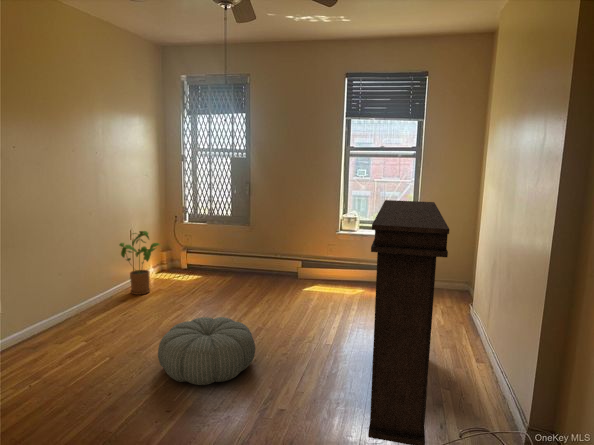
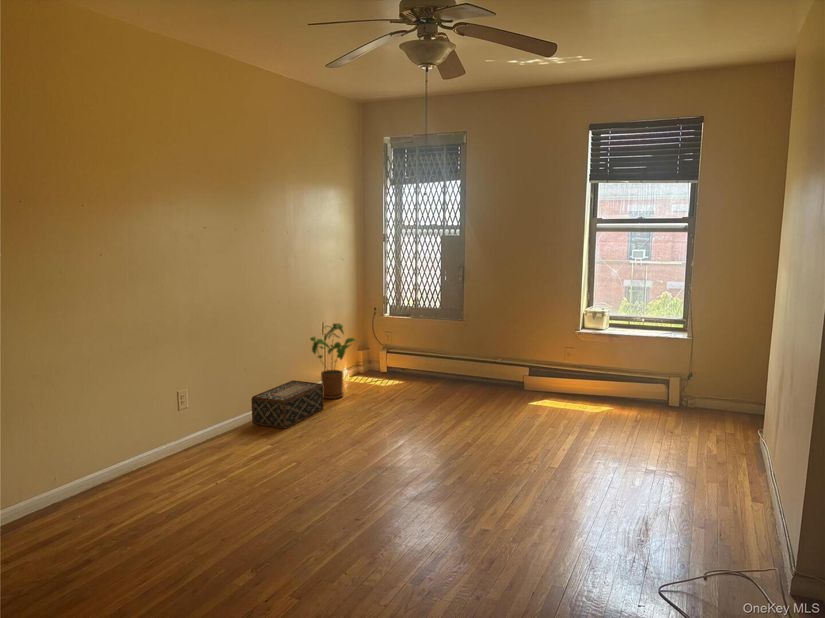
console table: present [368,200,449,445] -> none [600,285,704,592]
woven basket: none [65,281,132,325] -> present [251,380,323,429]
pouf: present [158,317,255,385] -> none [353,423,465,499]

